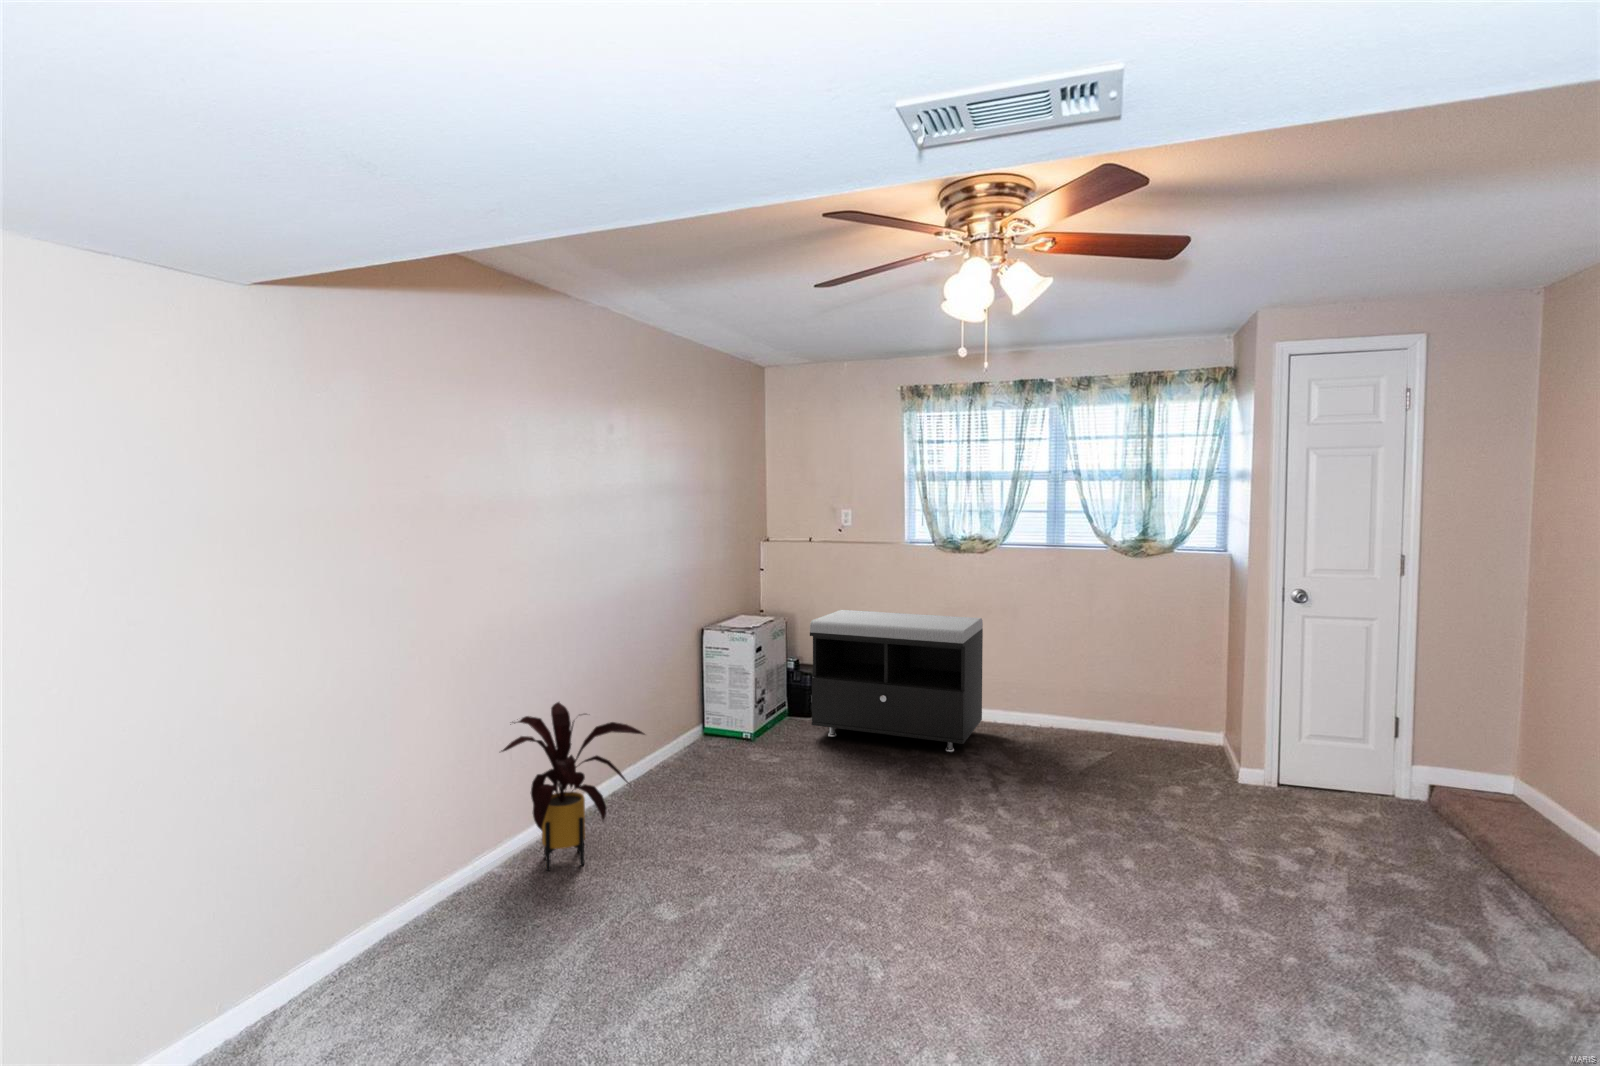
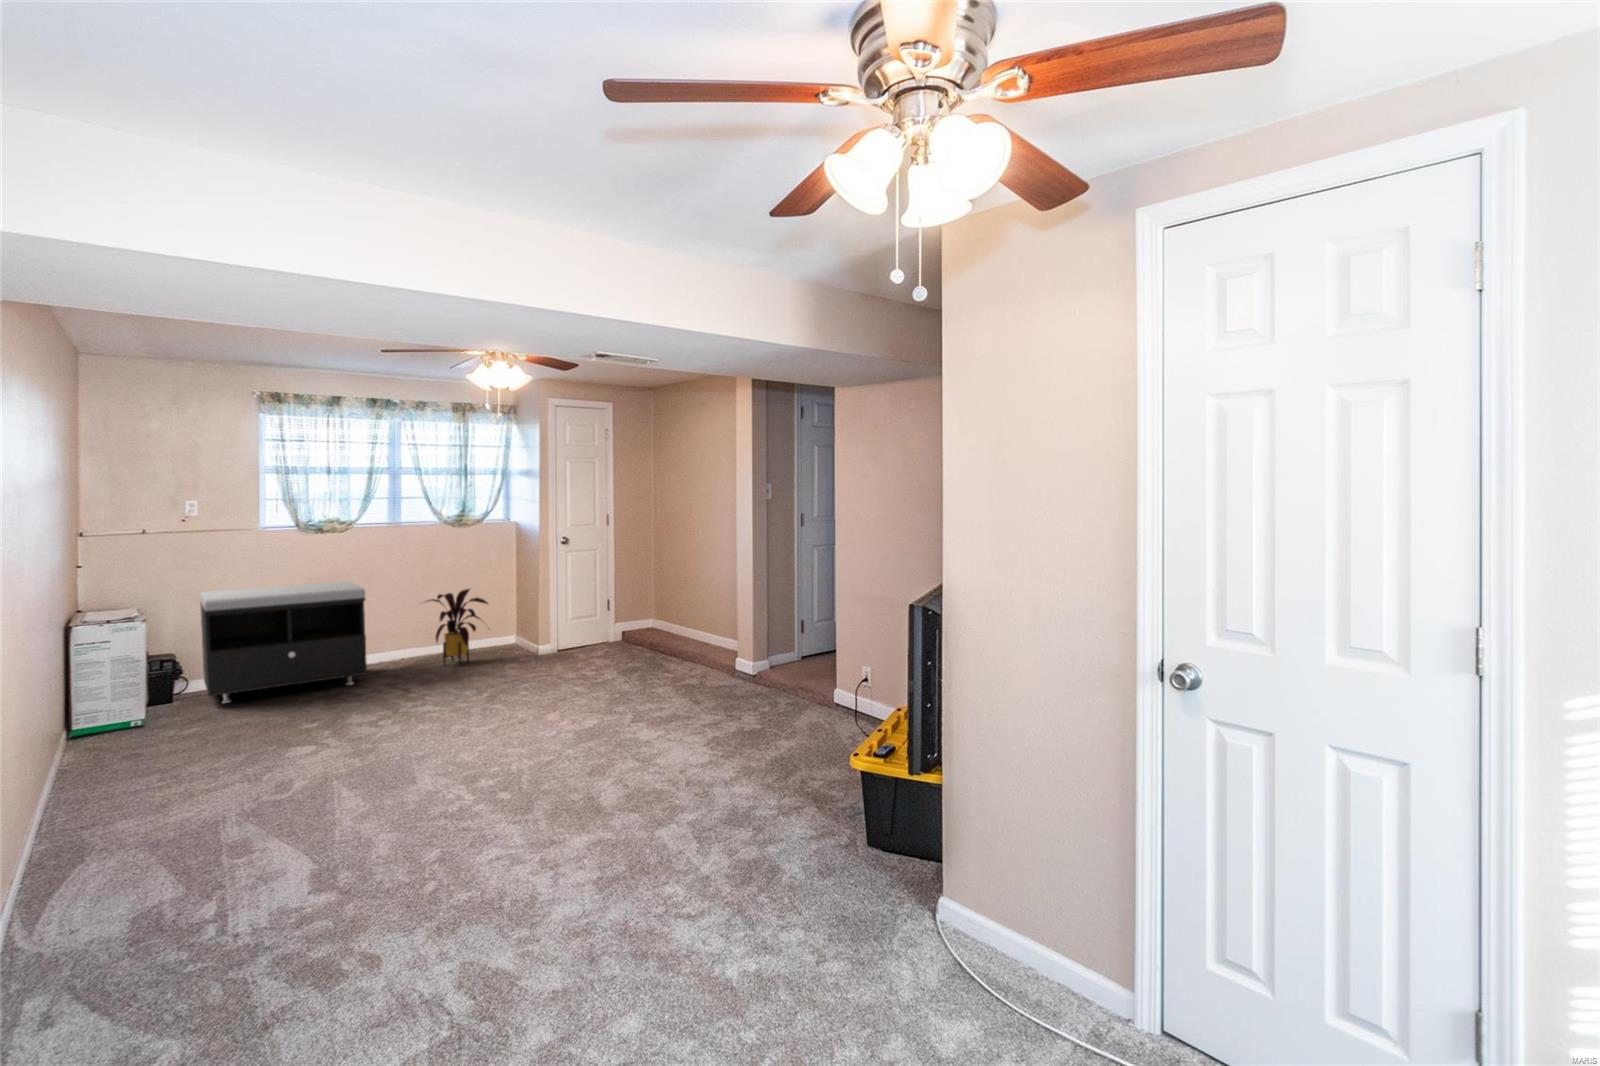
house plant: present [501,702,645,871] -> present [428,588,488,665]

